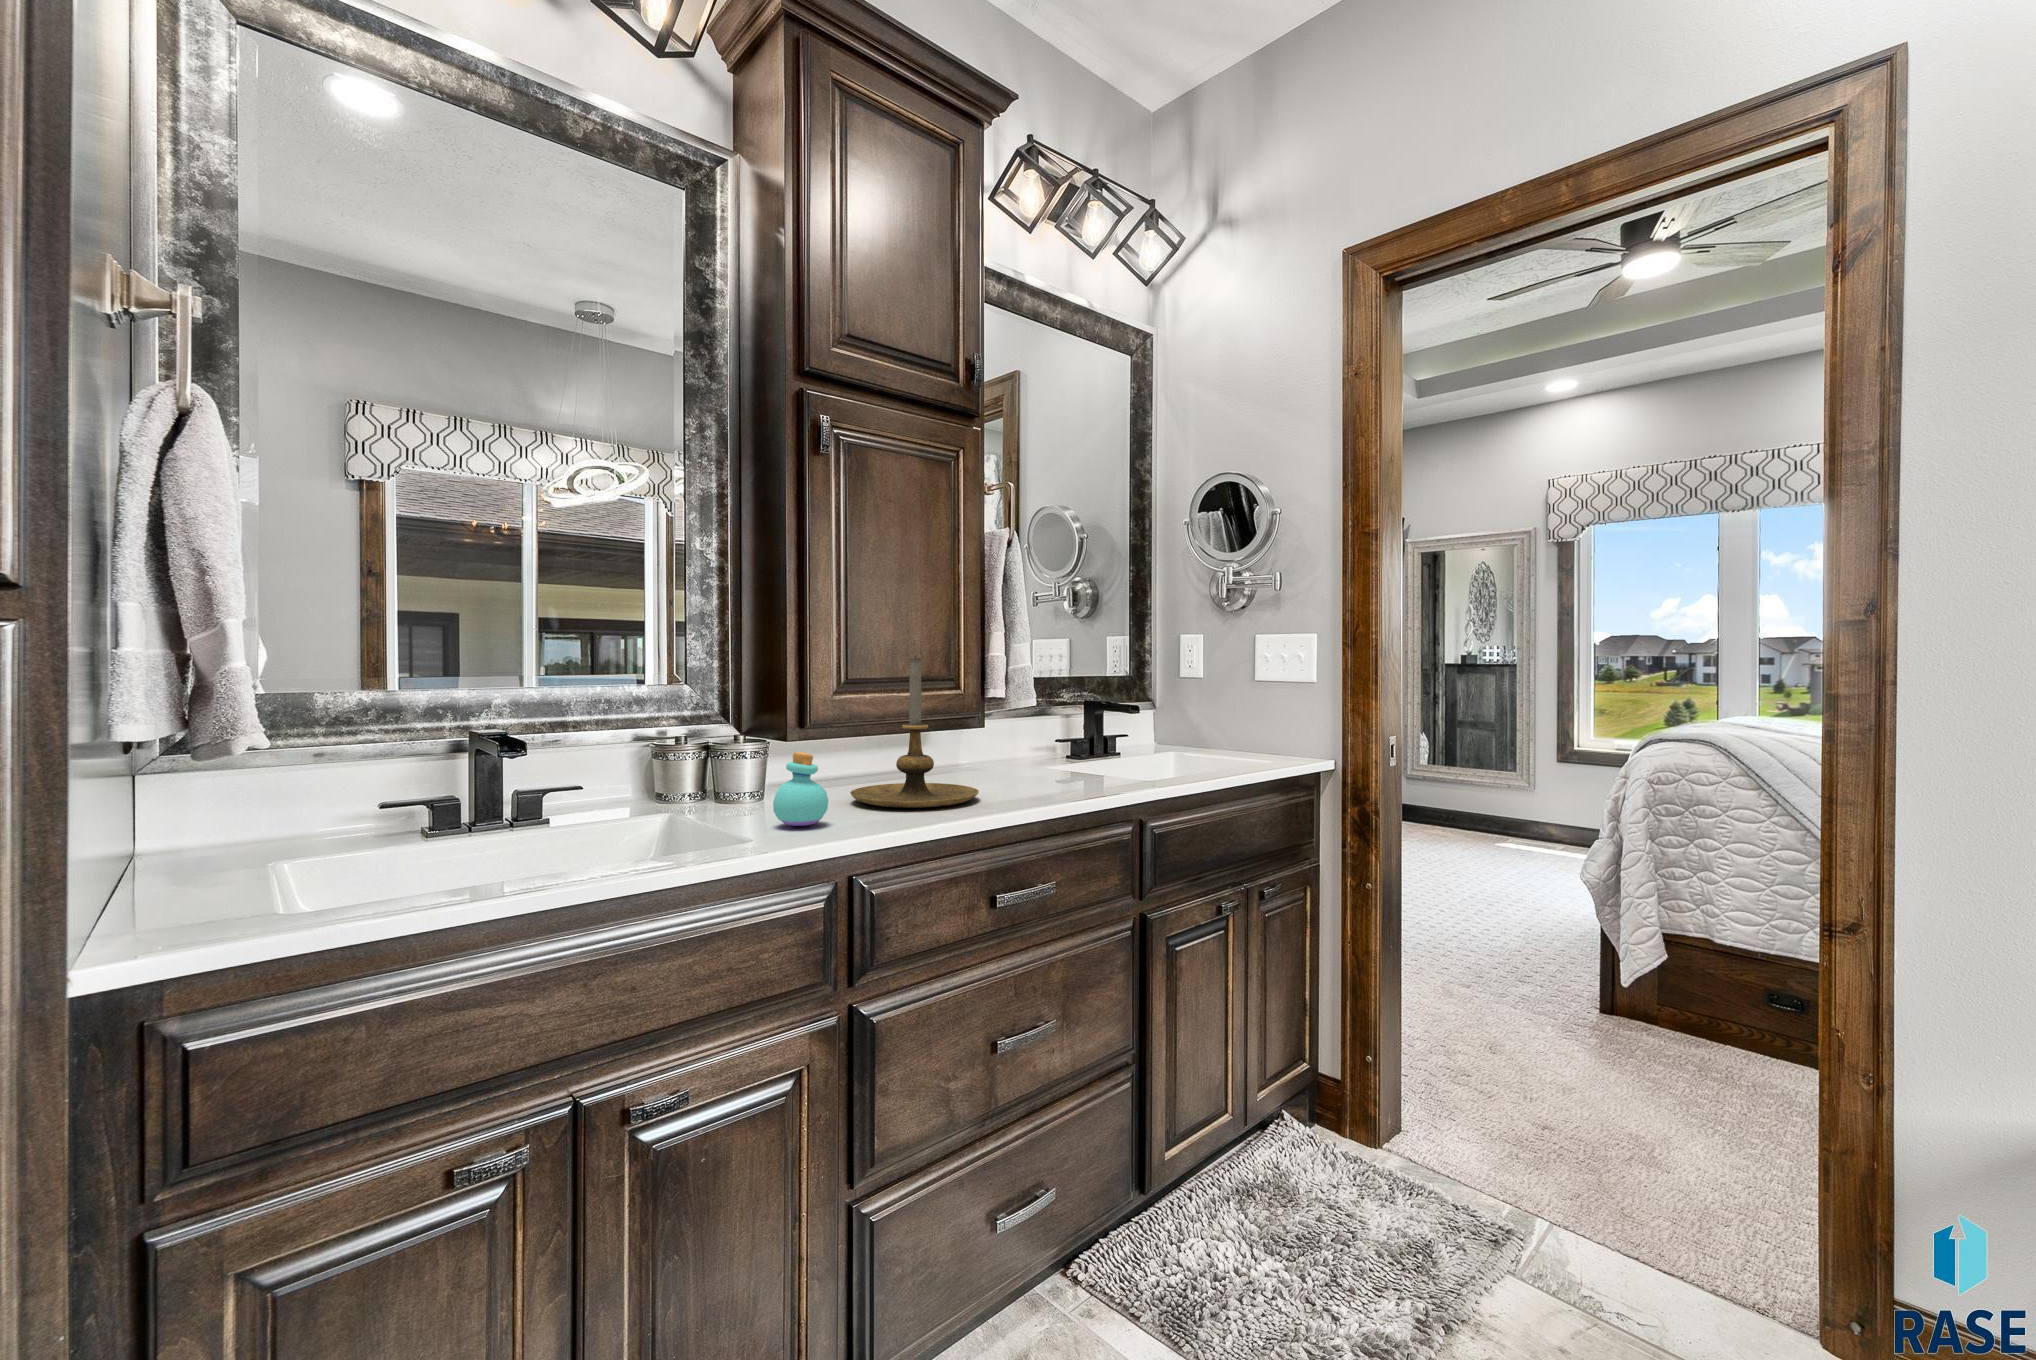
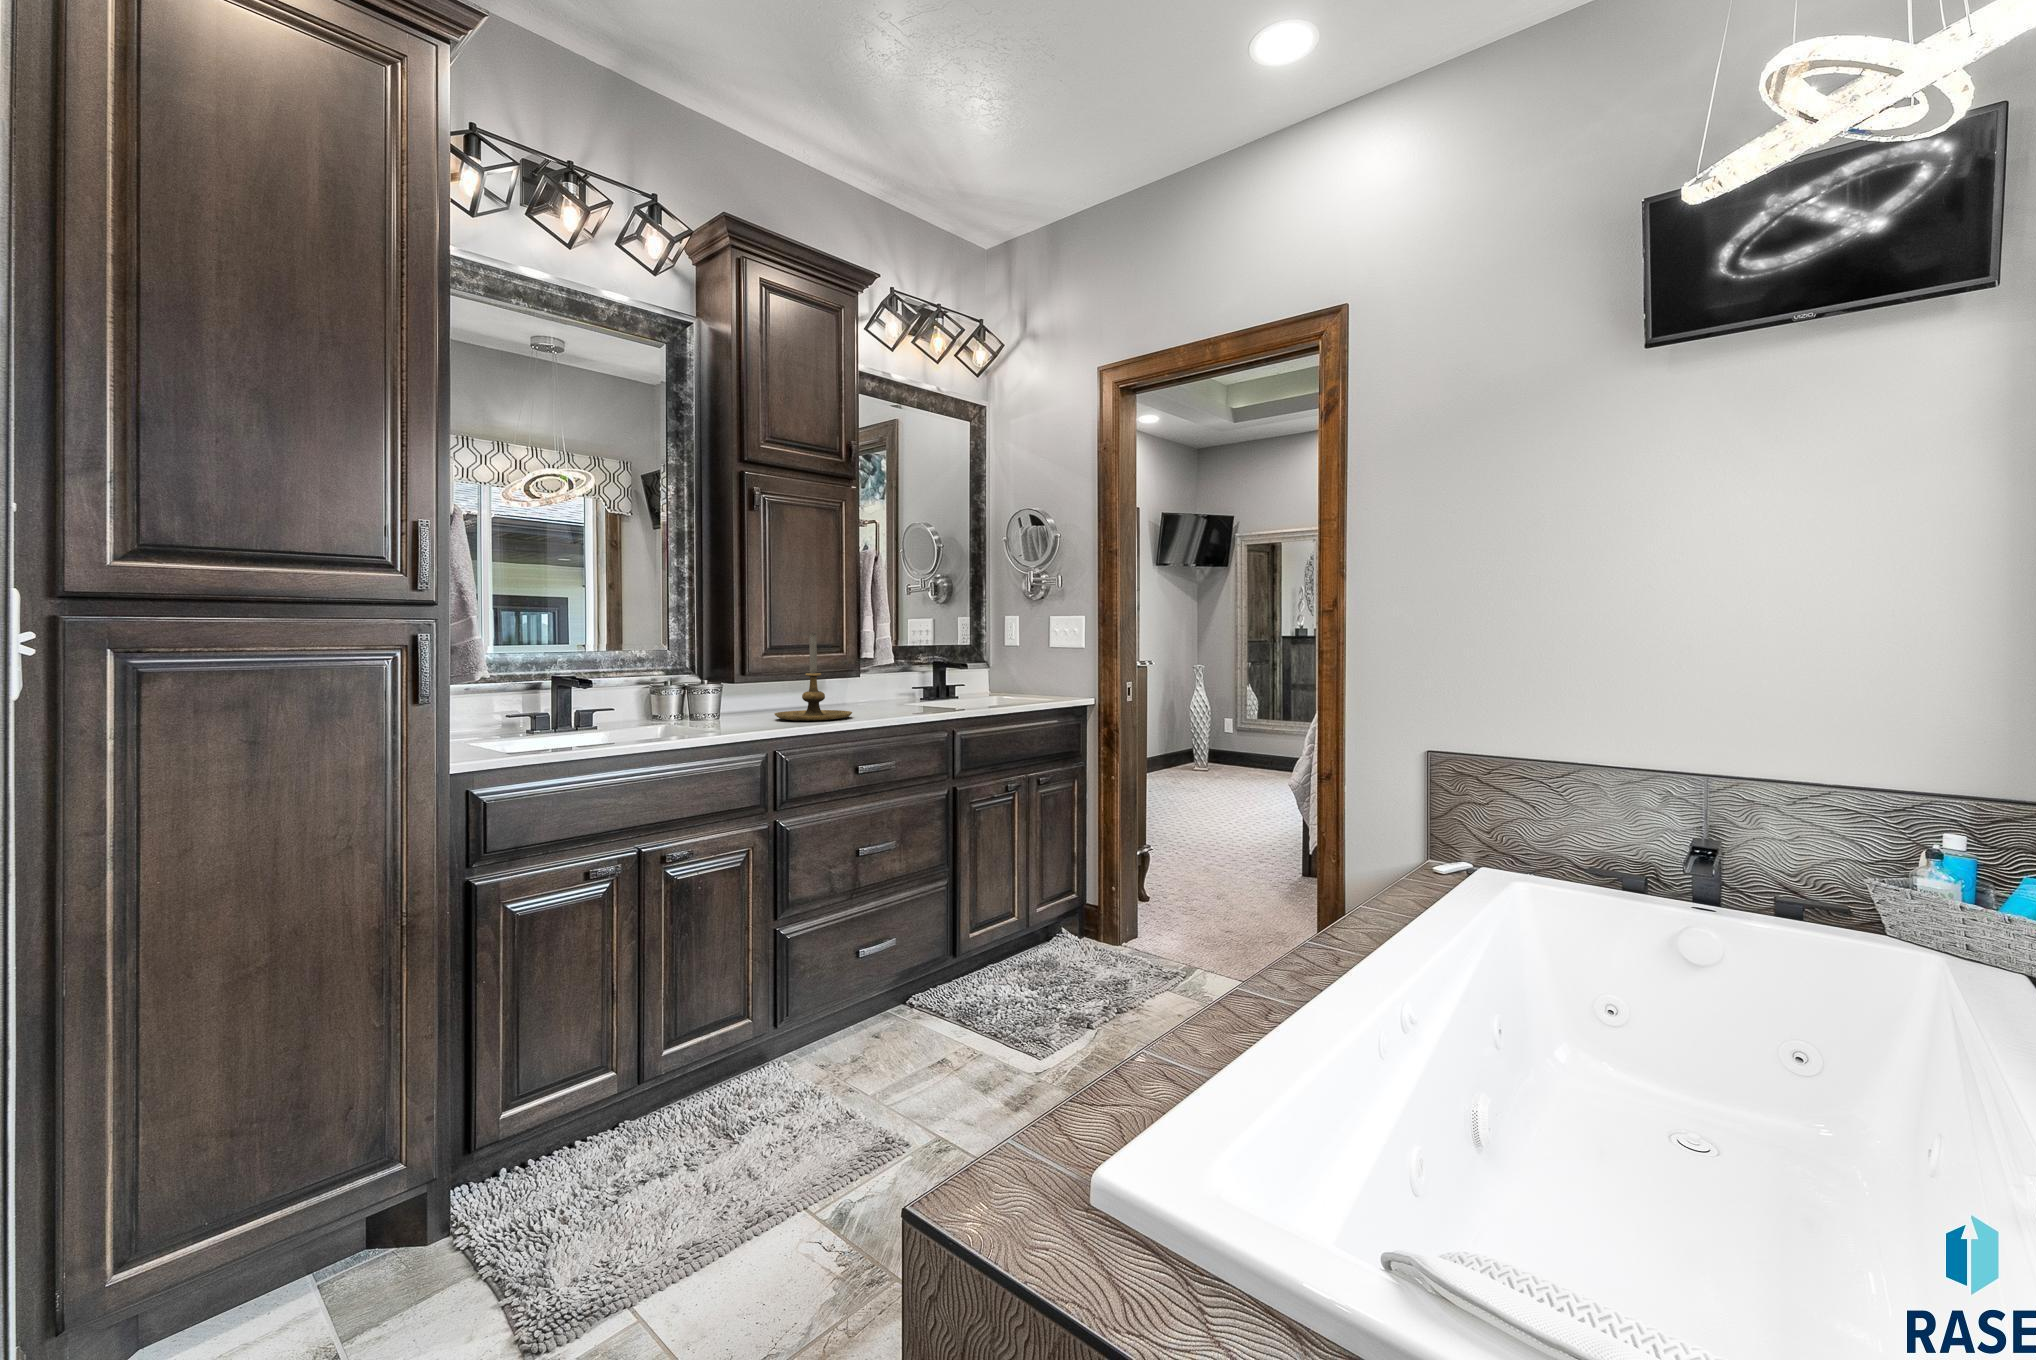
perfume bottle: present [773,752,828,826] -> none [730,686,761,727]

